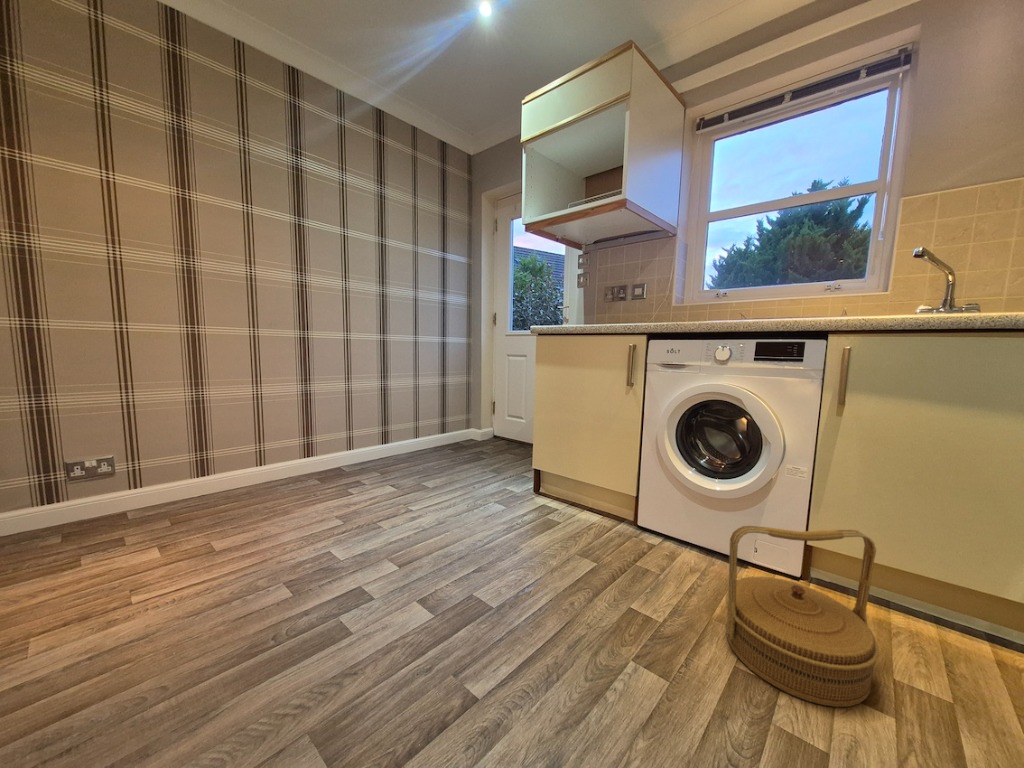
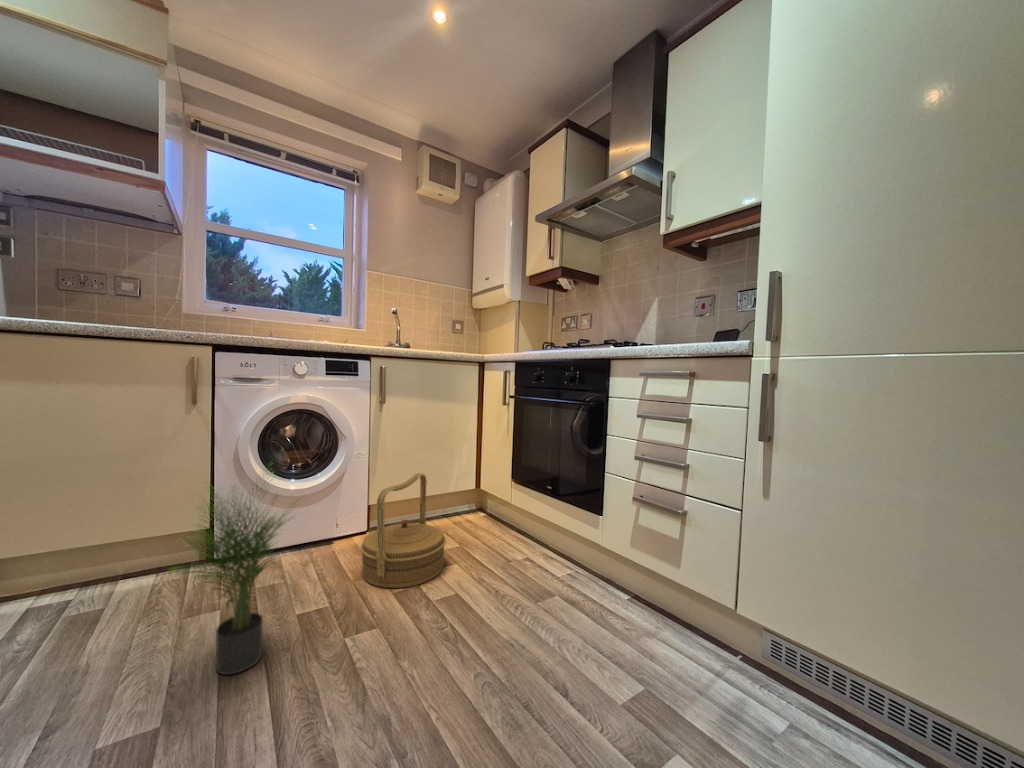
potted plant: none [502,446,627,615] -> present [179,468,293,675]

